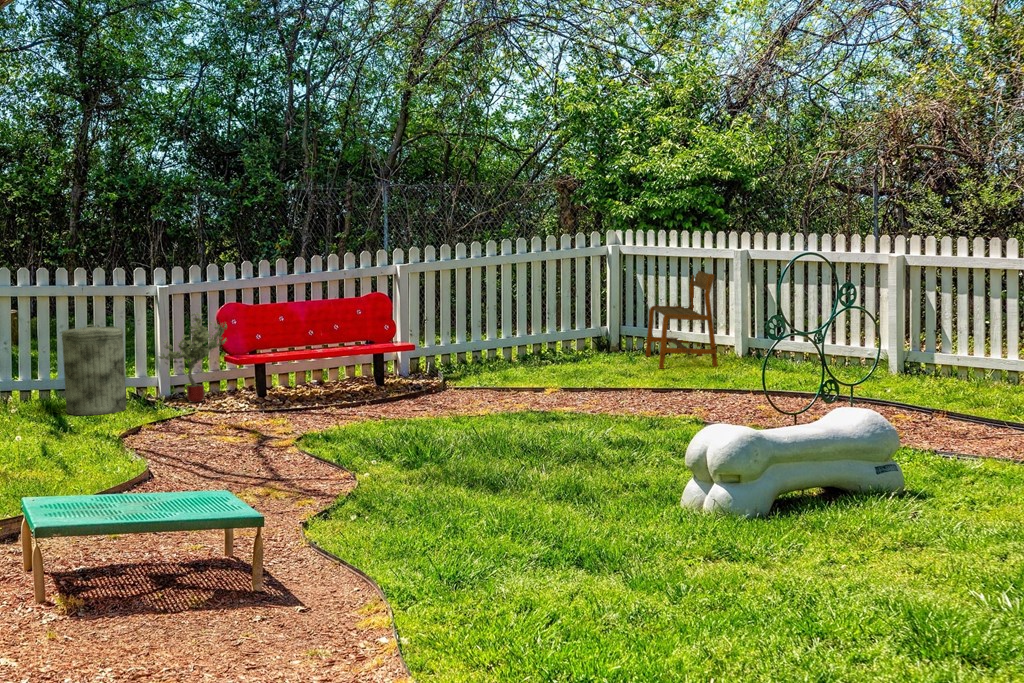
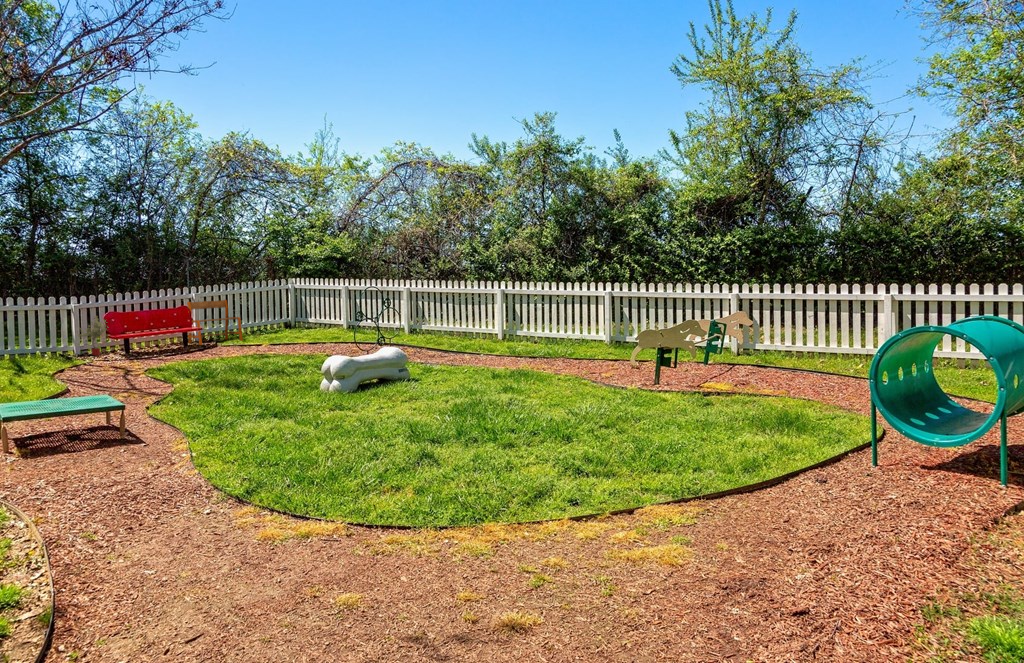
bench: present [646,271,718,369] -> present [187,300,243,345]
trash can: present [62,325,126,415] -> none [26,321,61,363]

